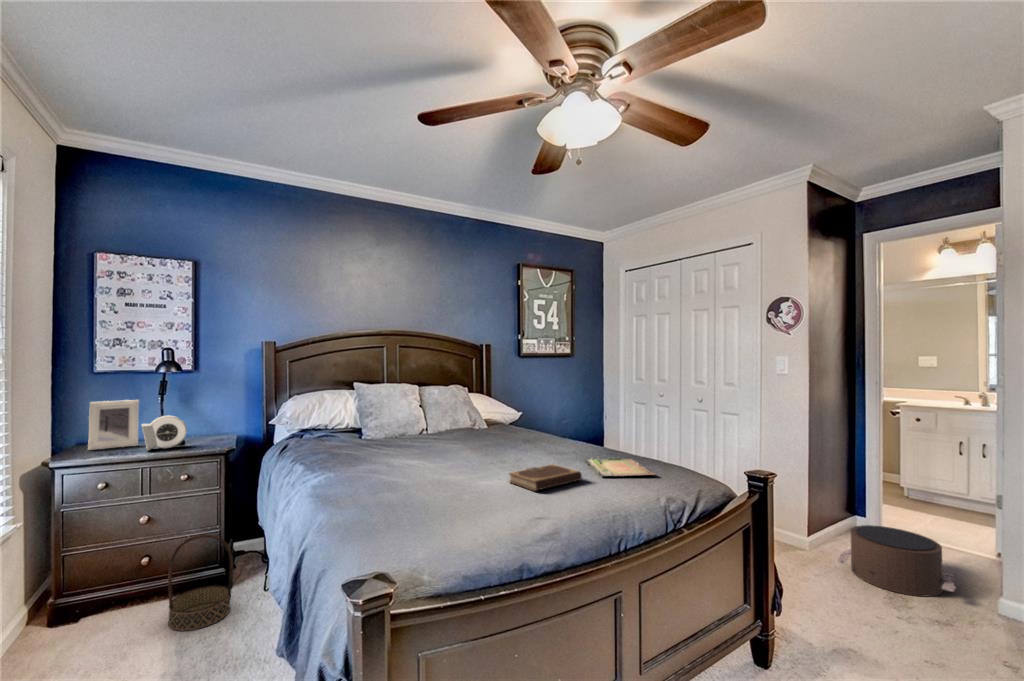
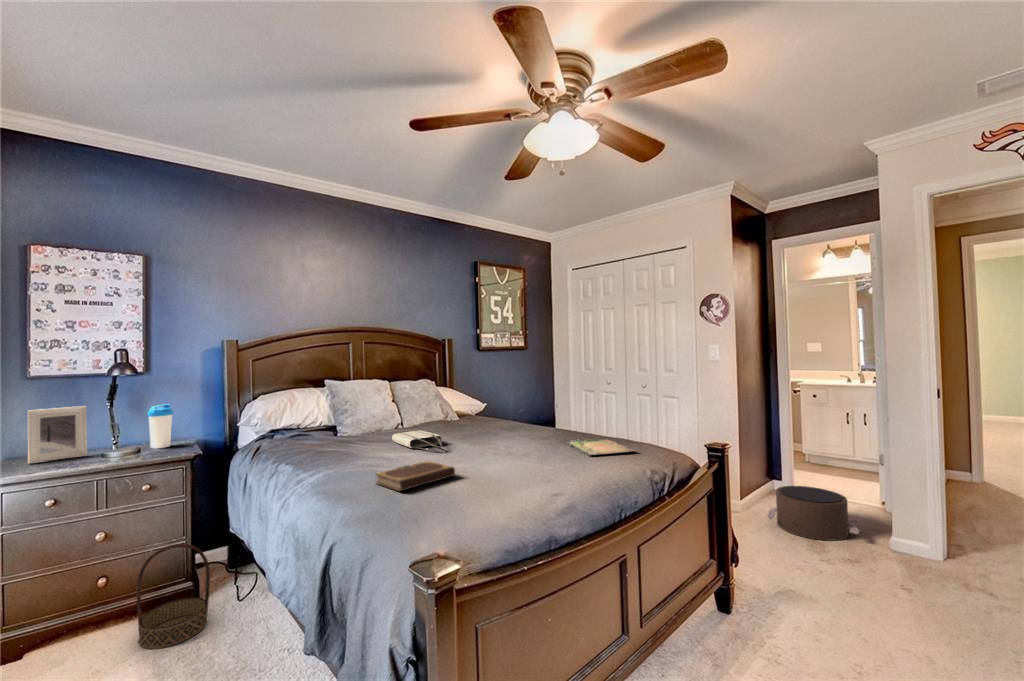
water bottle: none [190,401,213,442] -> present [148,404,173,448]
alarm clock: present [142,416,187,451] -> none [94,421,147,460]
tote bag: none [408,438,455,458] -> present [392,431,442,449]
notebook: present [509,464,582,491] -> present [376,461,455,491]

